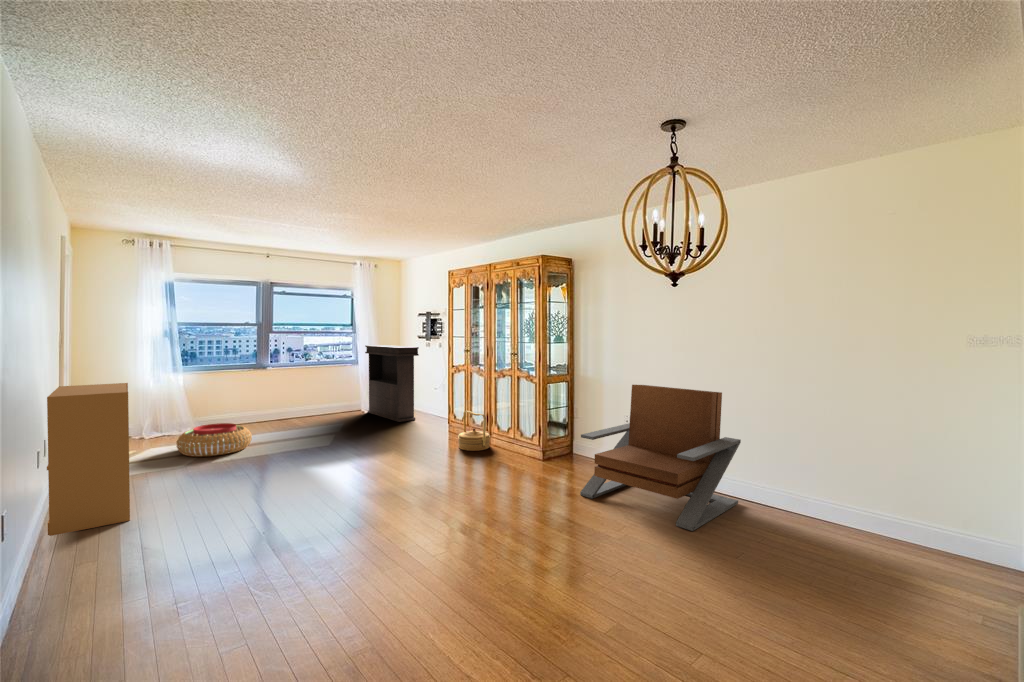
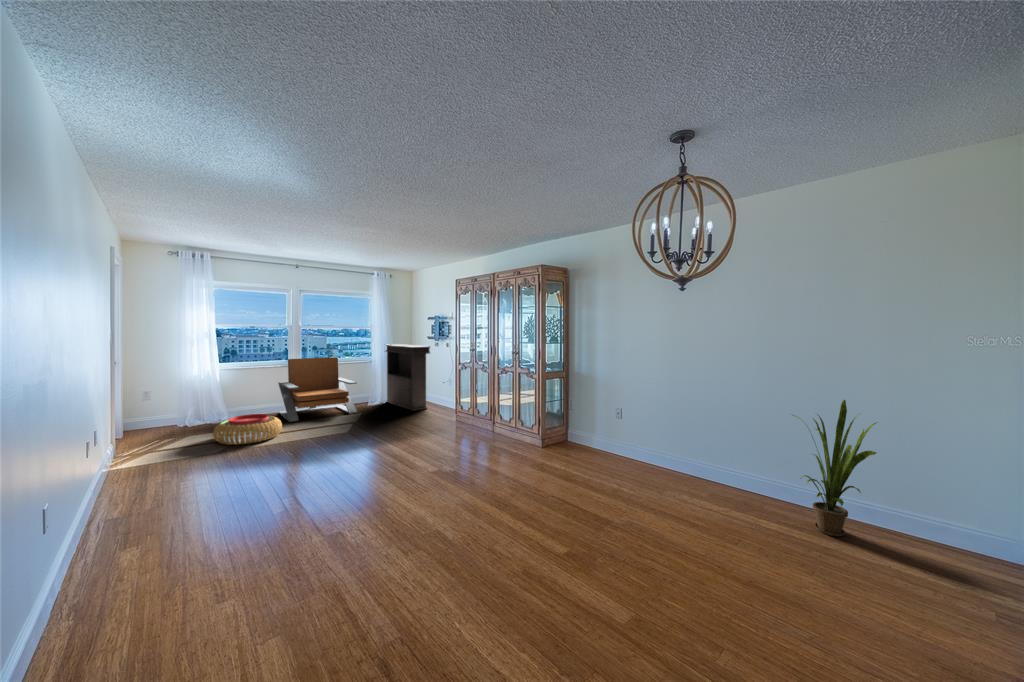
bookshelf: present [47,383,130,536] -> none [73,380,163,530]
lounge chair: present [580,385,741,531] -> present [278,357,357,422]
house plant: none [805,403,898,549] -> present [793,400,877,537]
woven basket: present [458,411,490,451] -> none [465,402,494,438]

